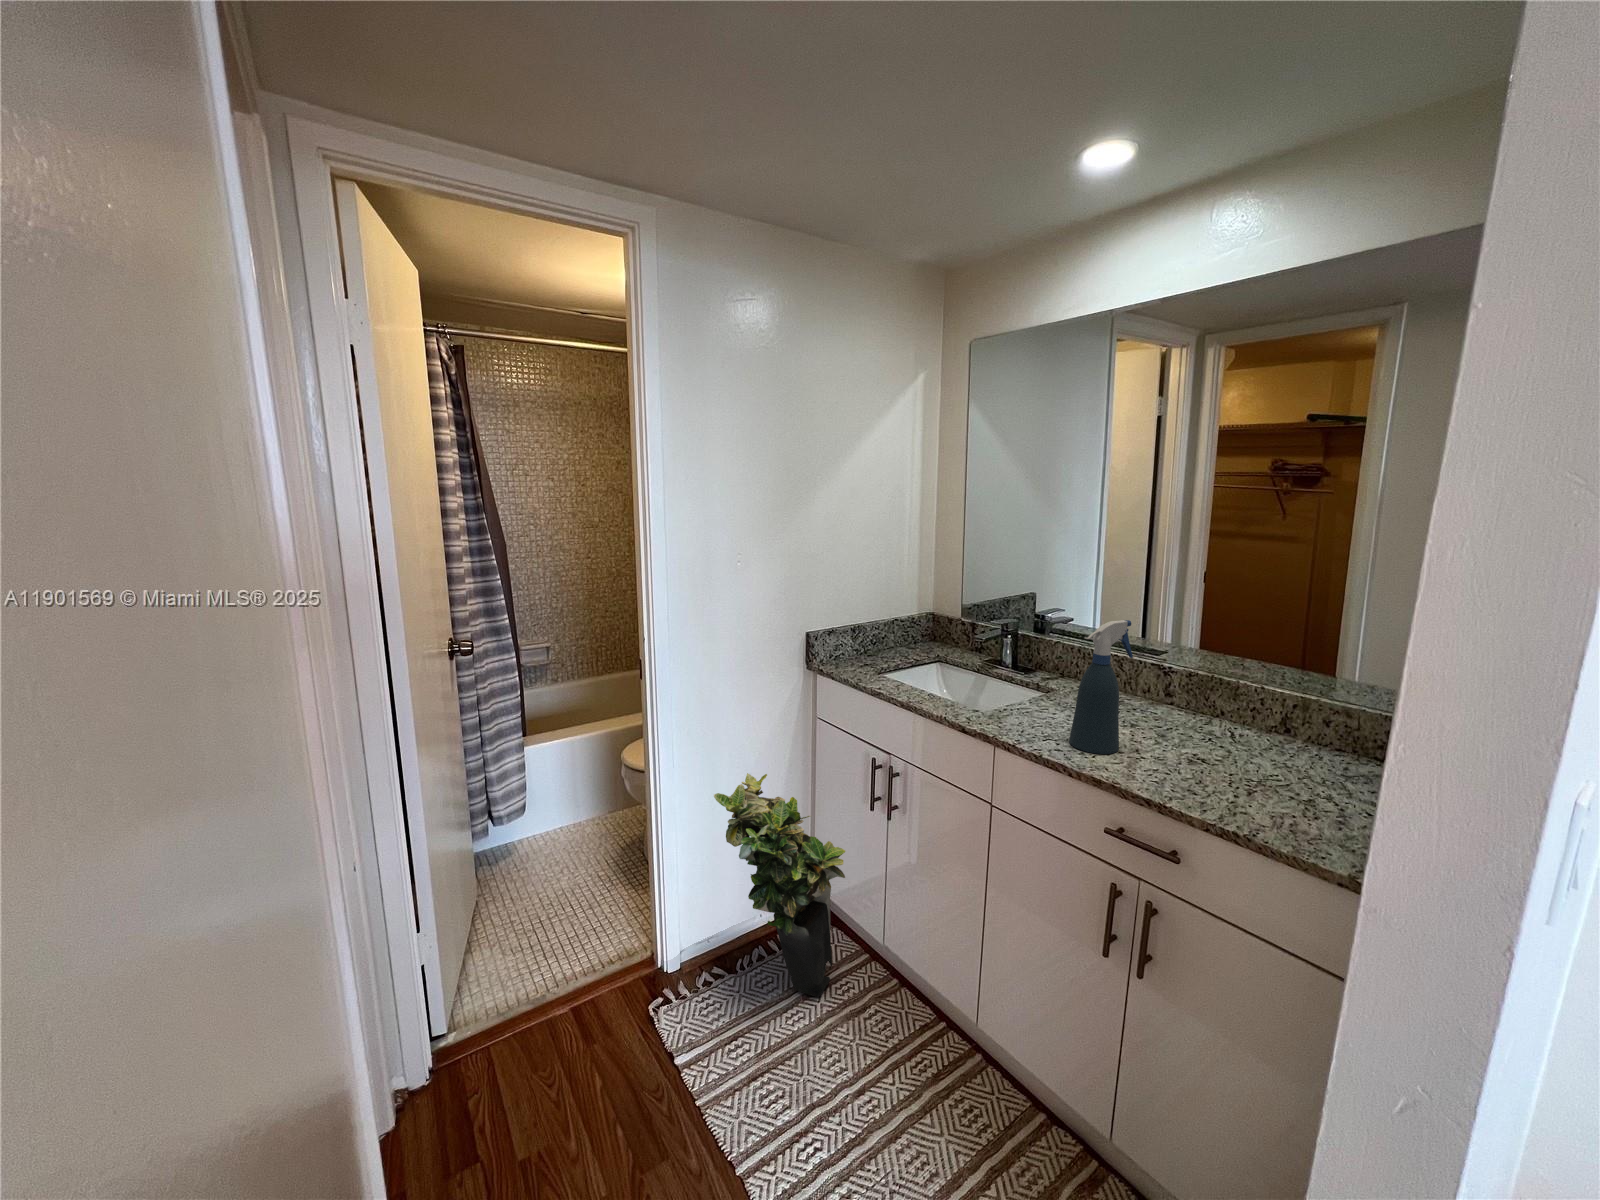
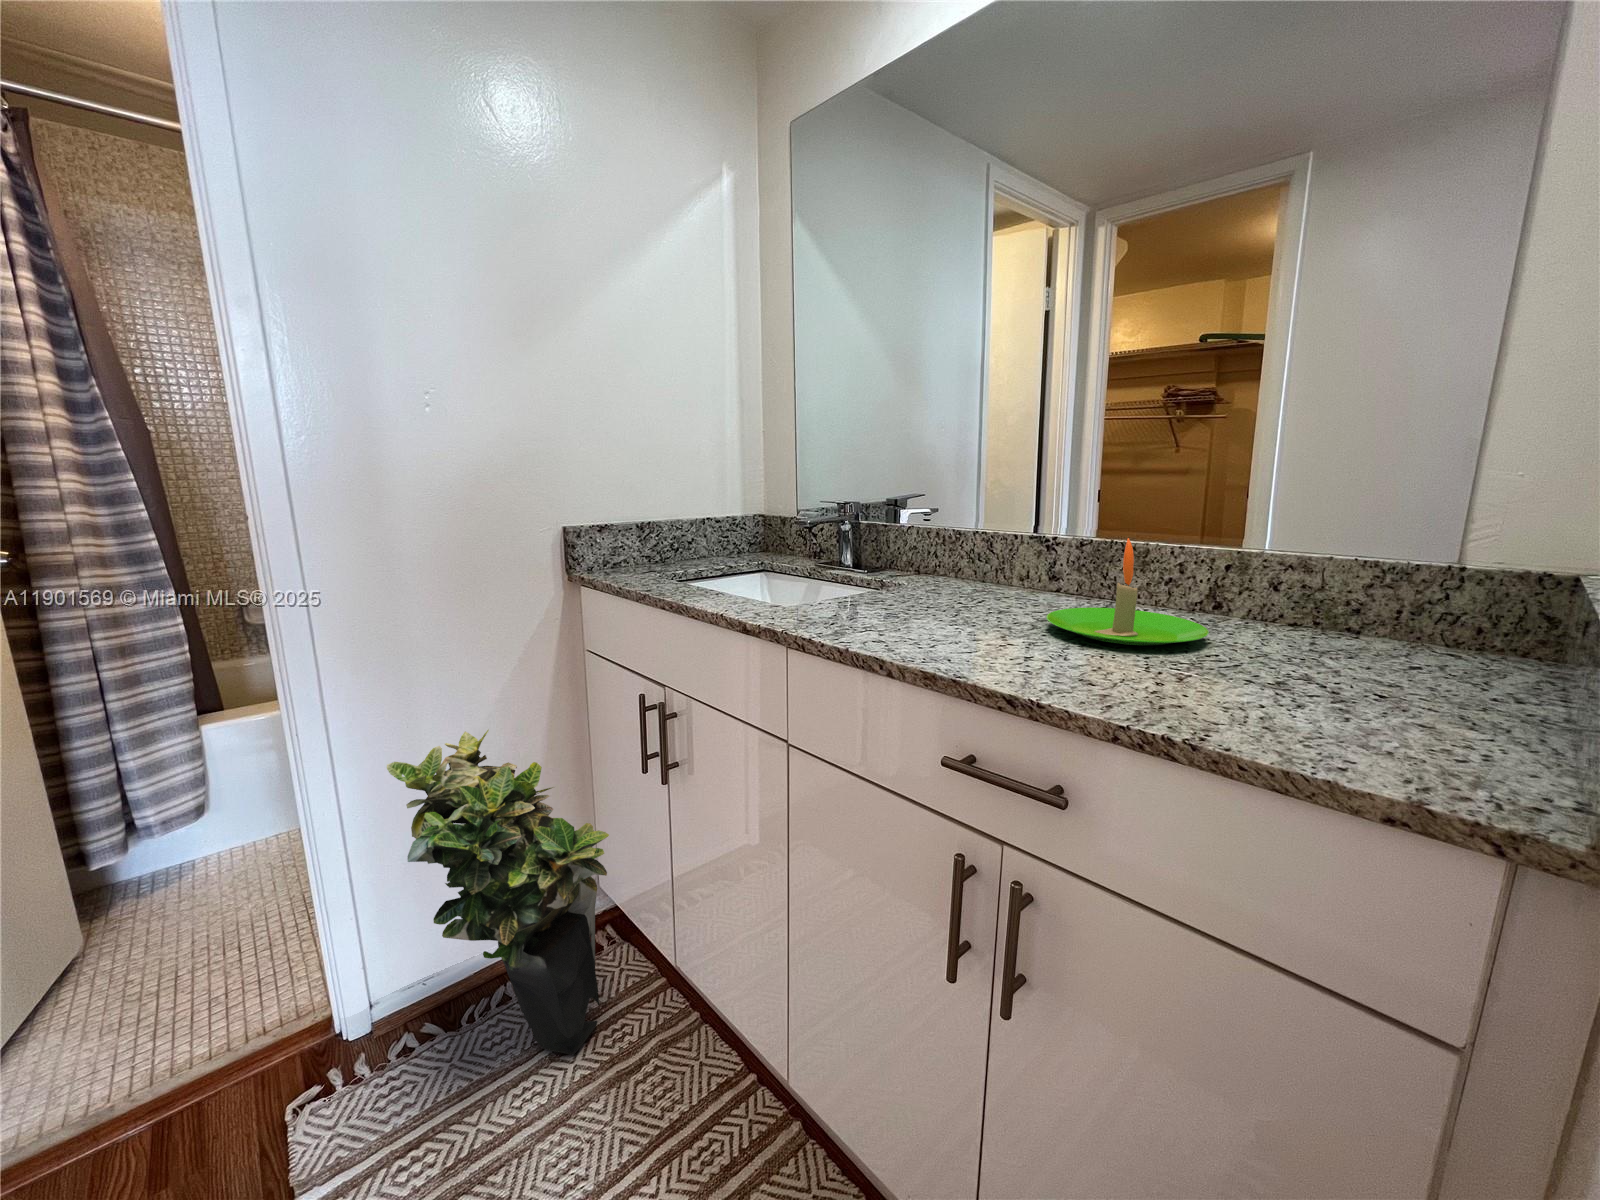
spray bottle: present [1069,620,1133,754] -> none [902,426,995,643]
candle: none [1165,692,1274,765] -> present [1046,538,1209,645]

